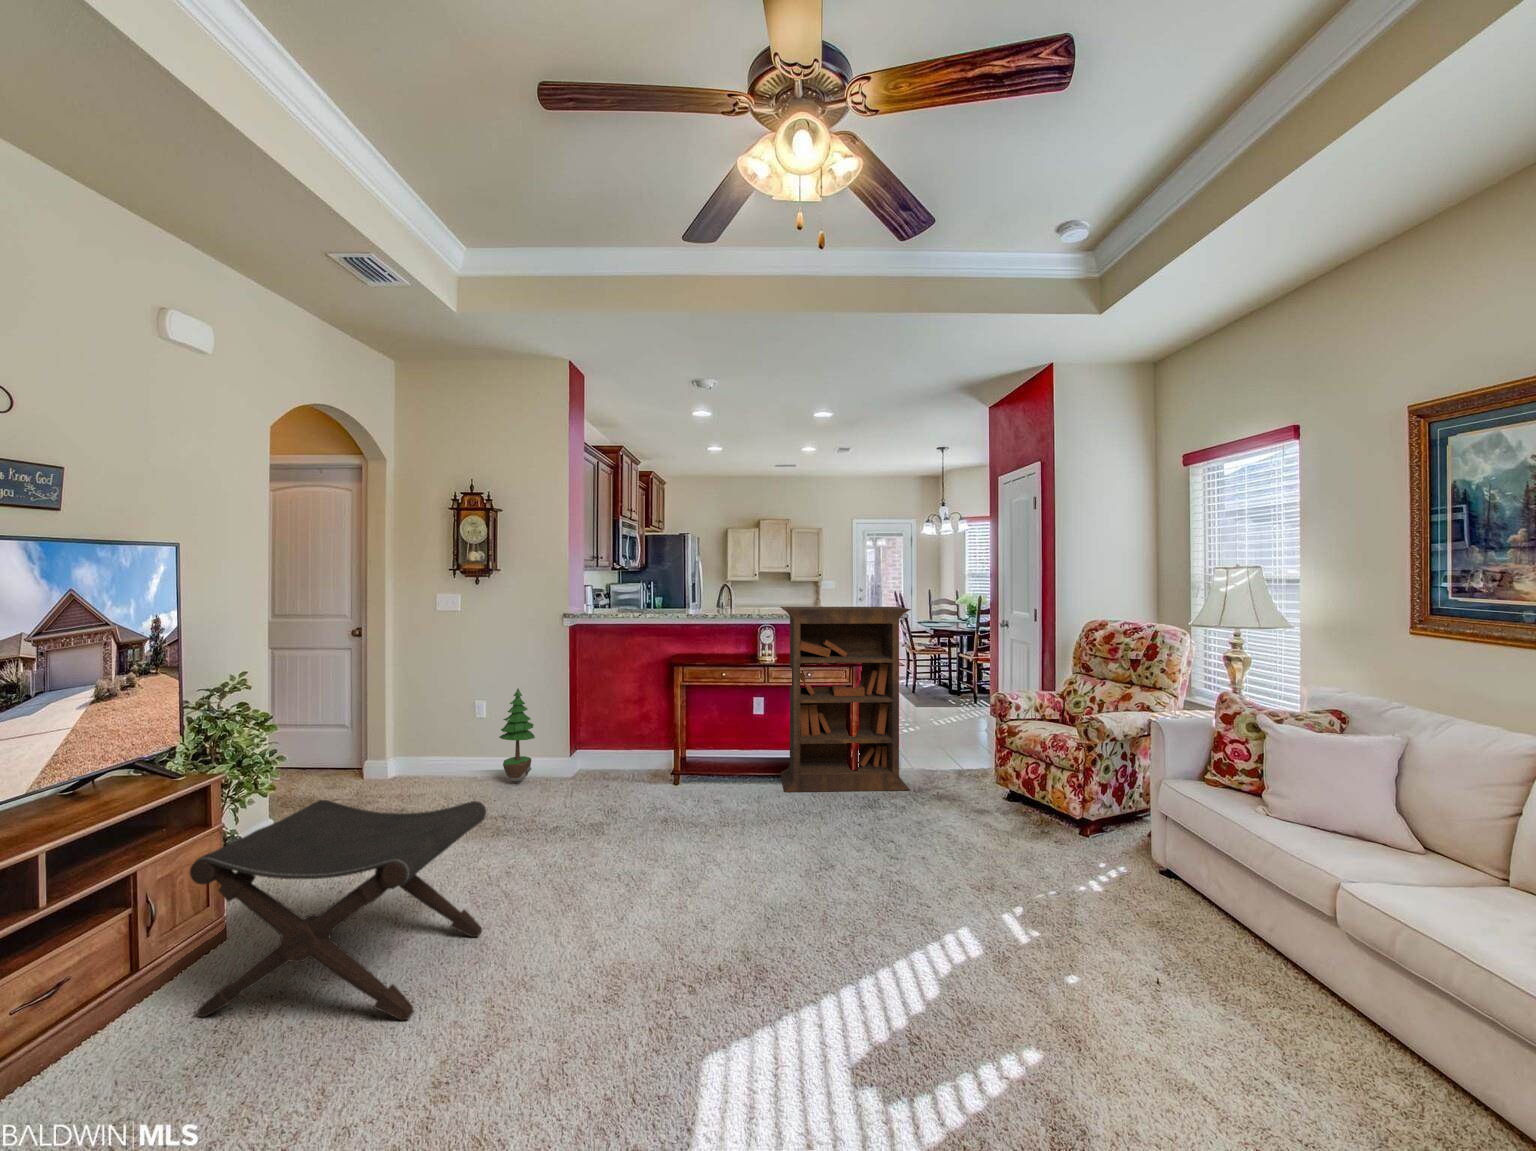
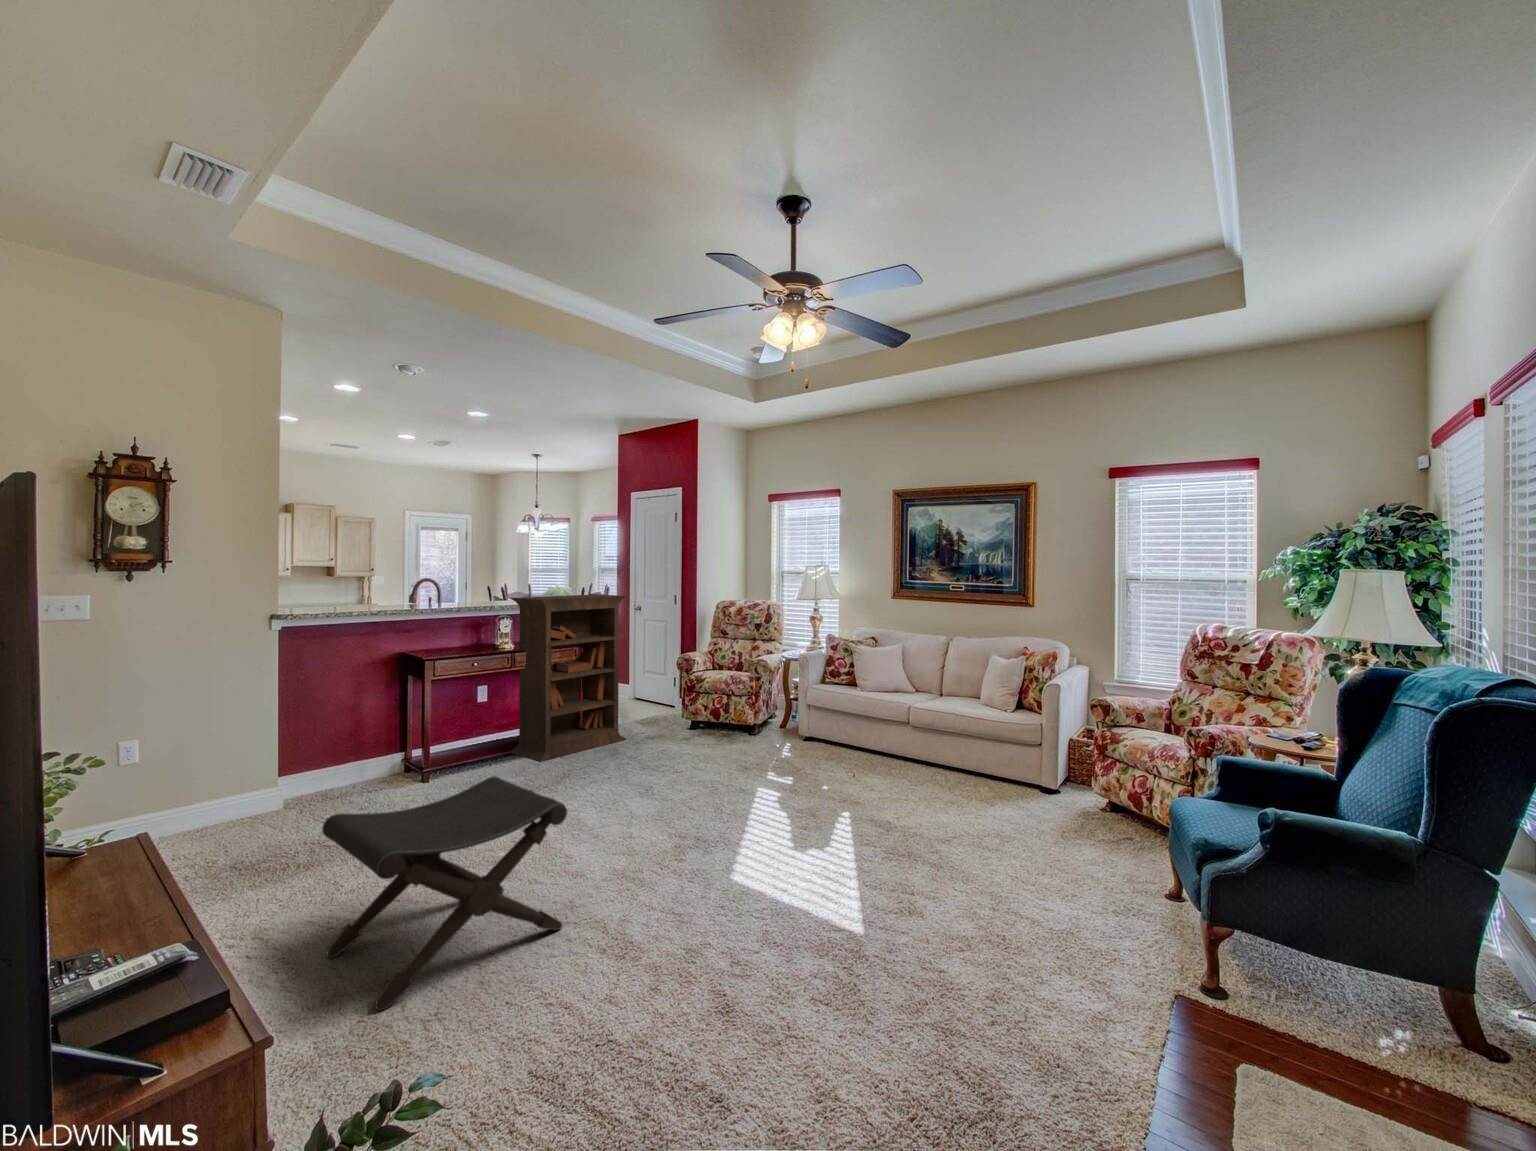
potted tree: present [499,688,535,783] -> none [201,708,255,827]

